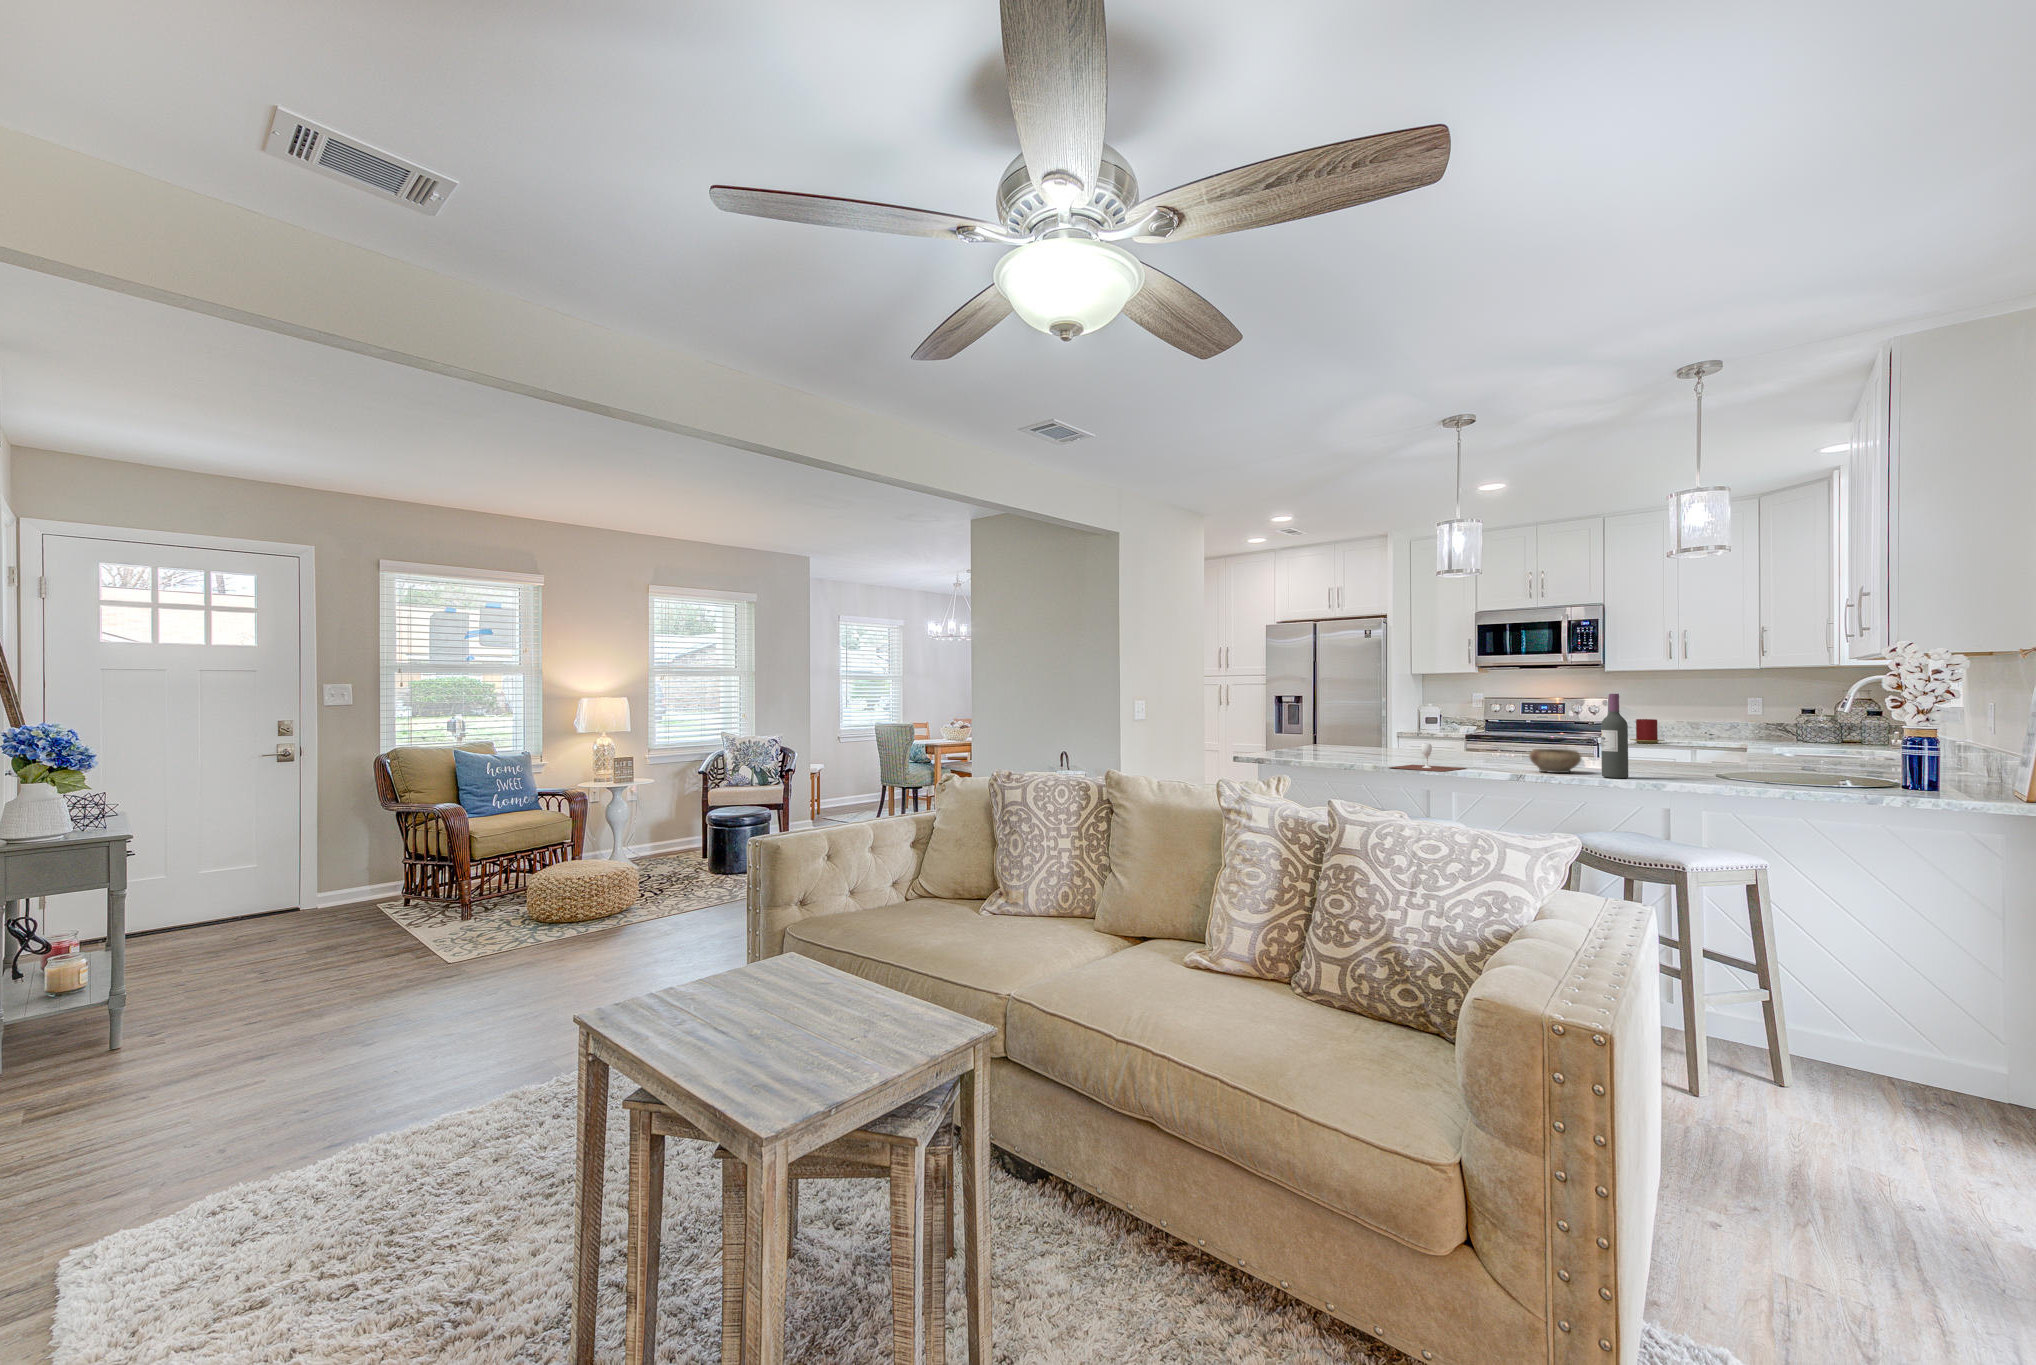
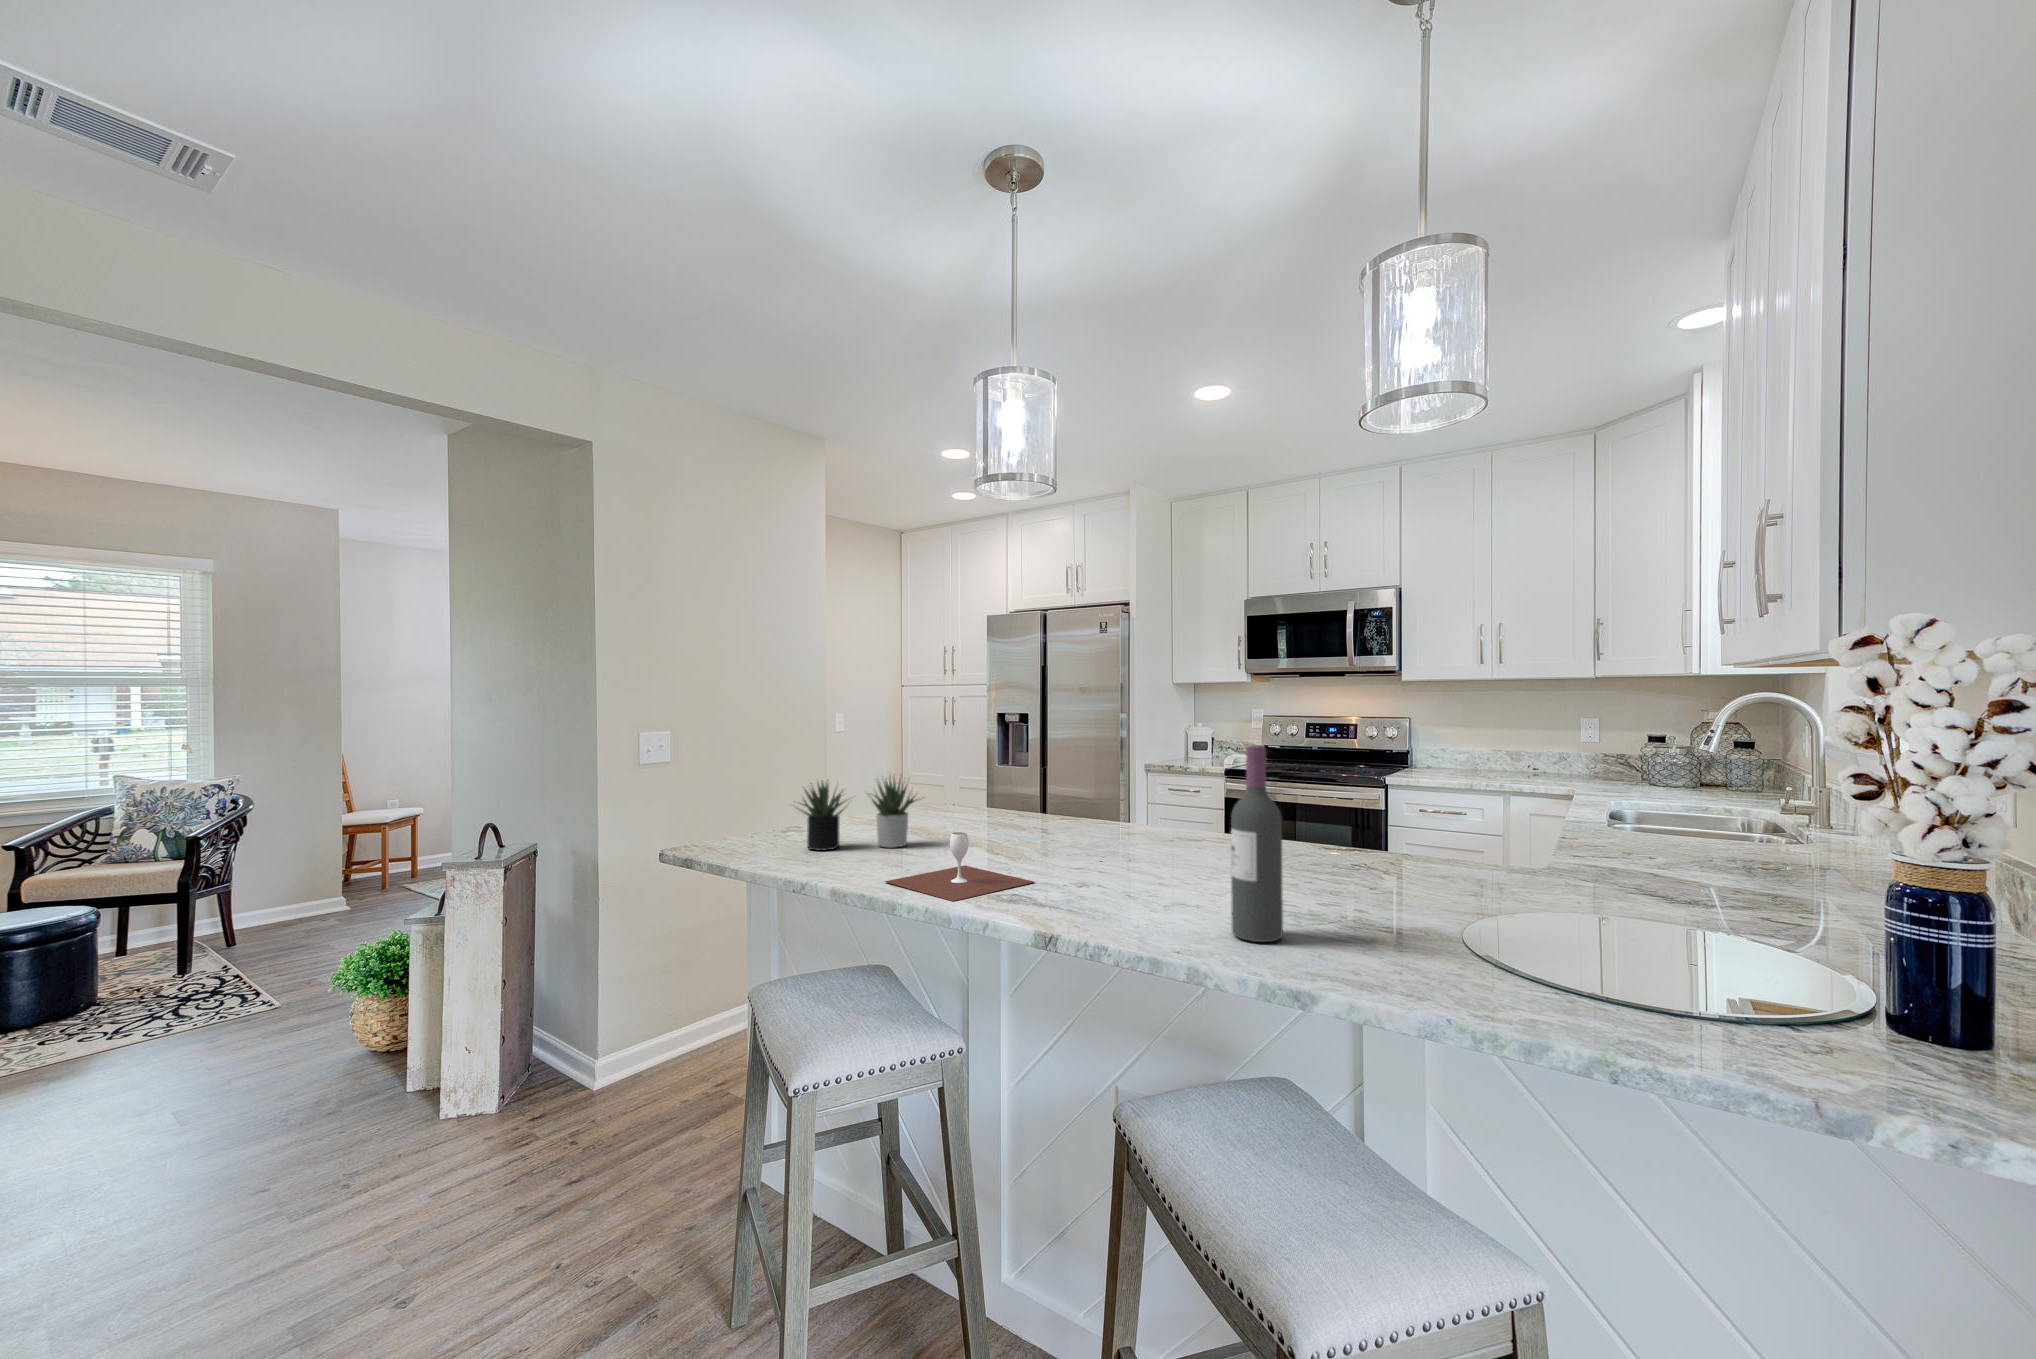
succulent plant: none [1290,719,1364,761] -> present [801,776,924,851]
candle: present [1630,719,1665,743] -> none [1432,746,1476,781]
ceramic bowl: present [1529,748,1581,773] -> none [1128,848,1221,908]

